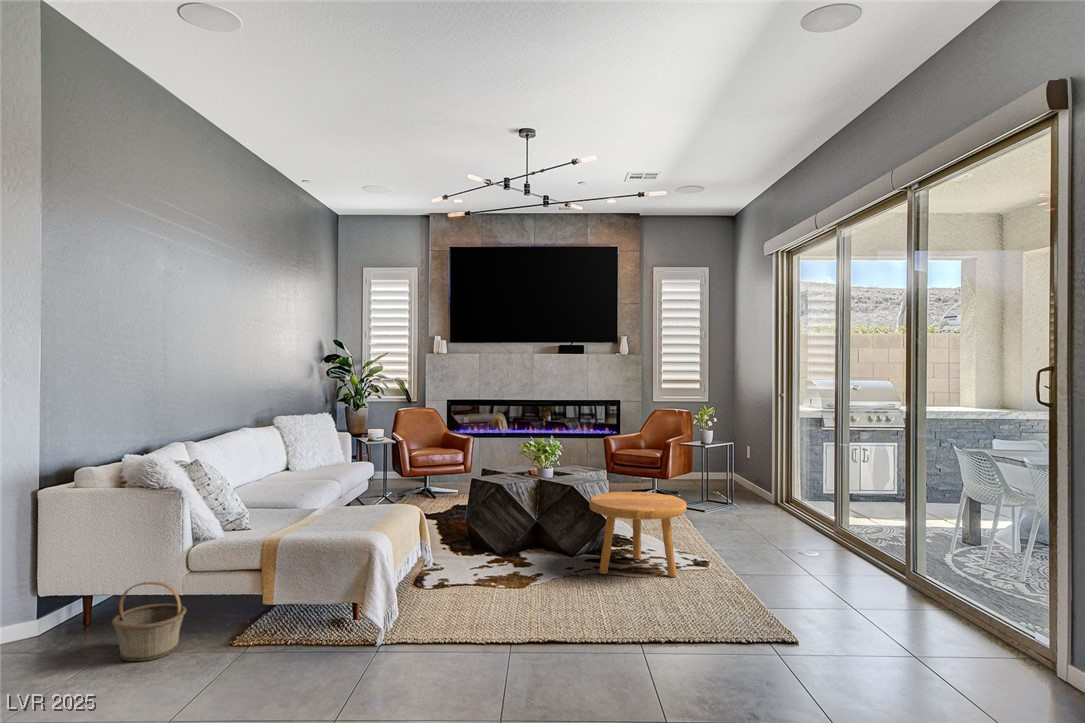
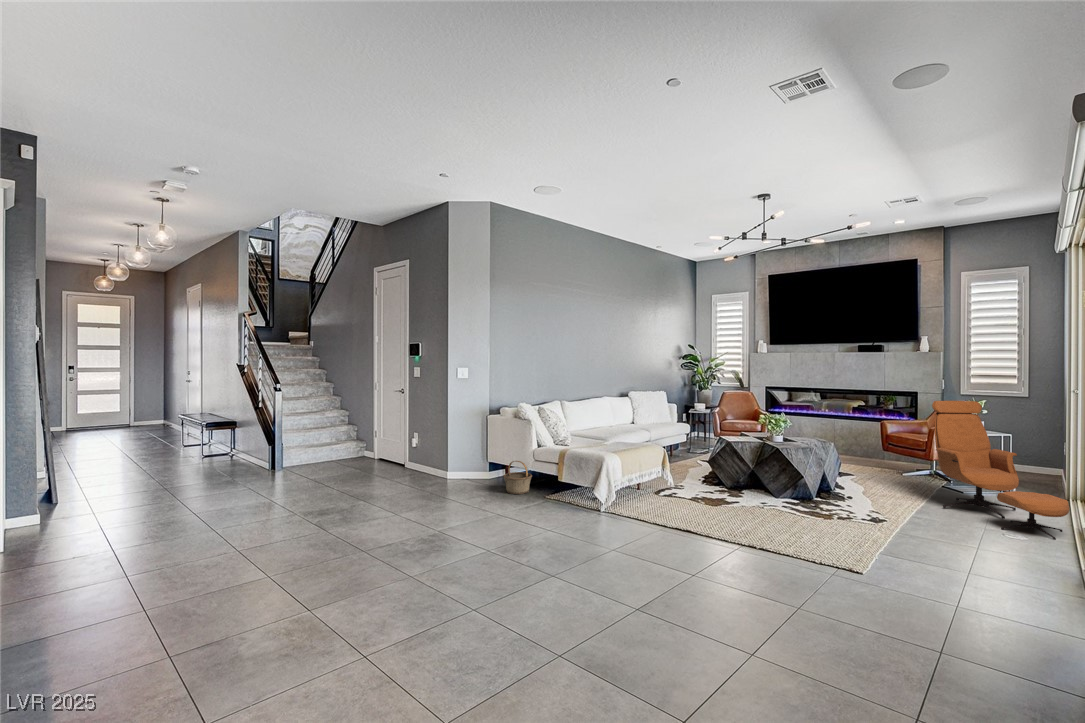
lounge chair: none [697,408,840,548] -> present [932,401,1069,540]
footstool: present [590,492,686,577] -> none [773,456,853,523]

